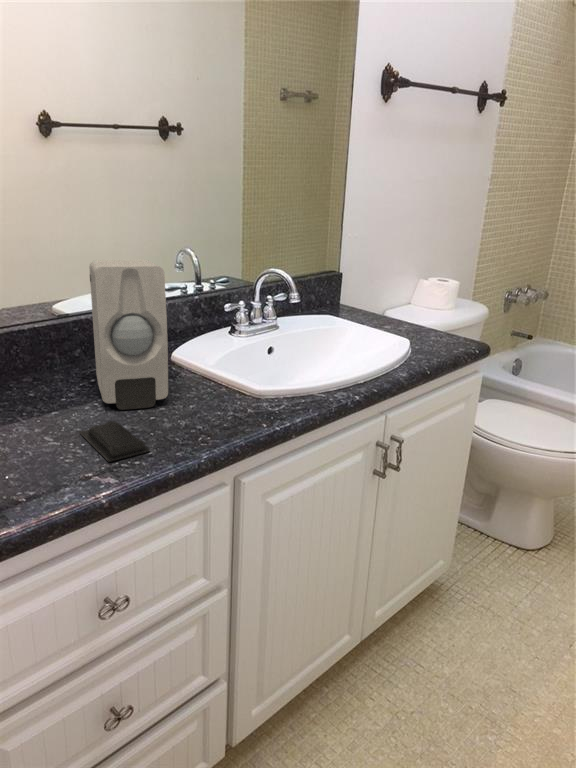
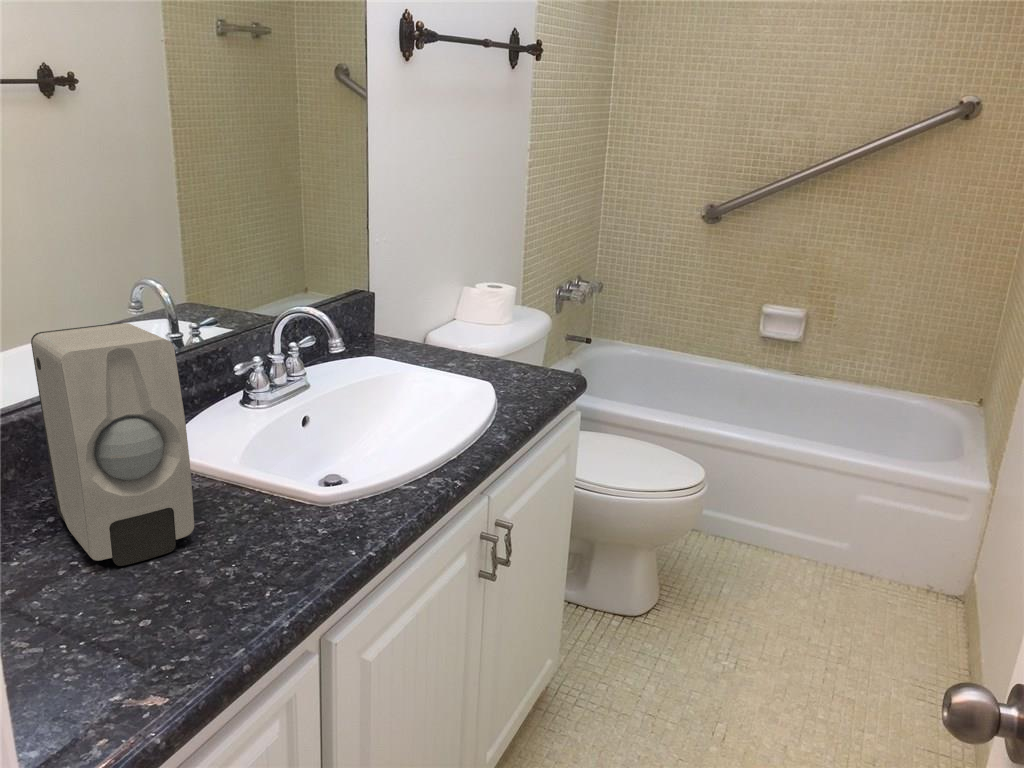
soap bar: present [80,421,150,462] -> none [67,591,202,667]

